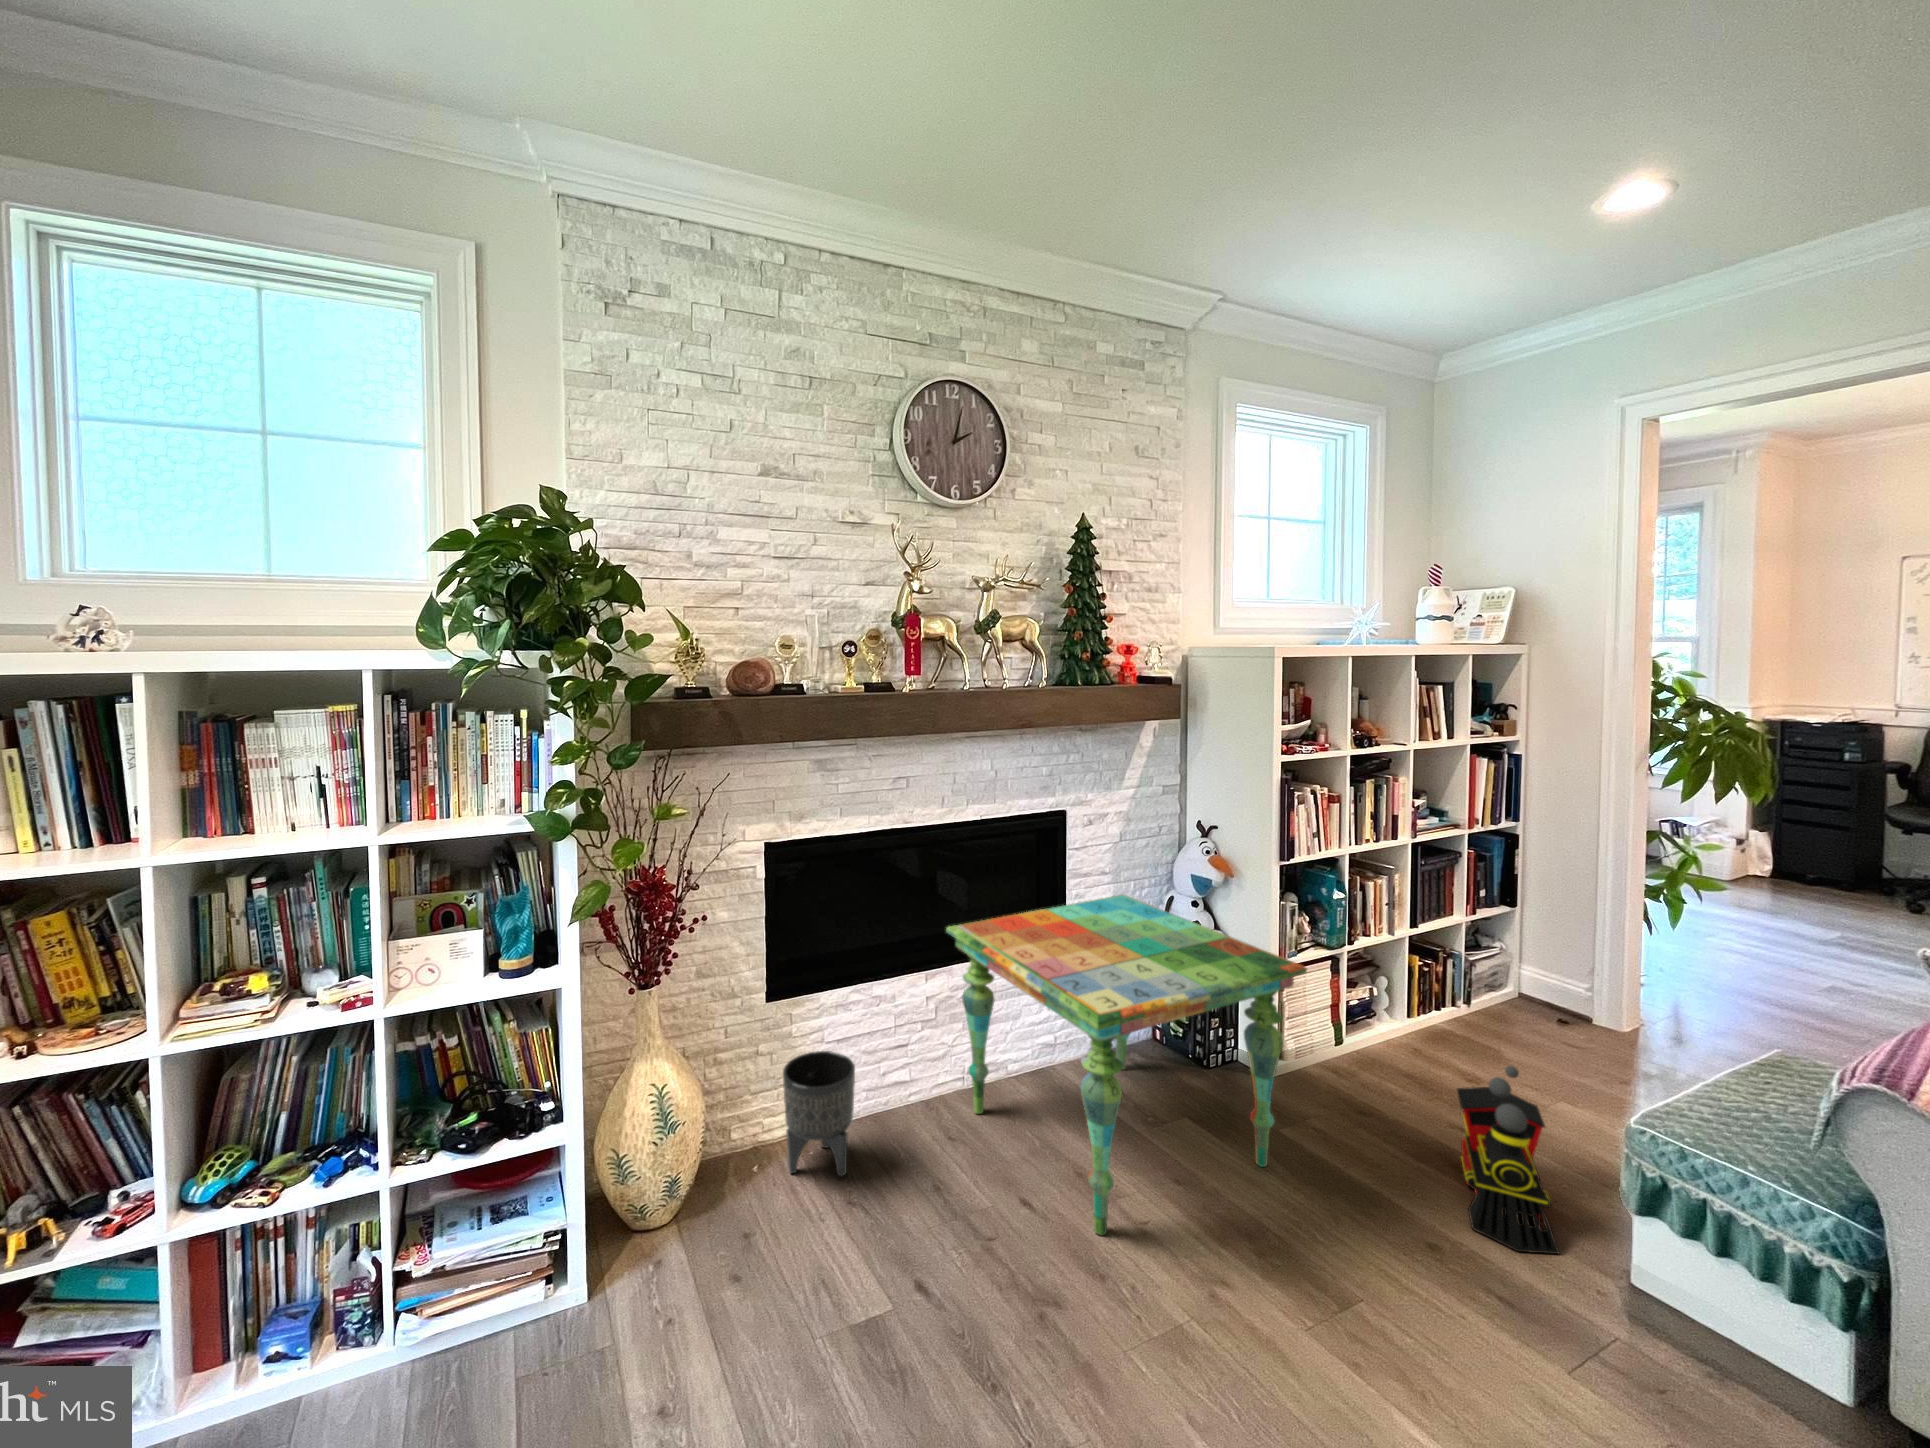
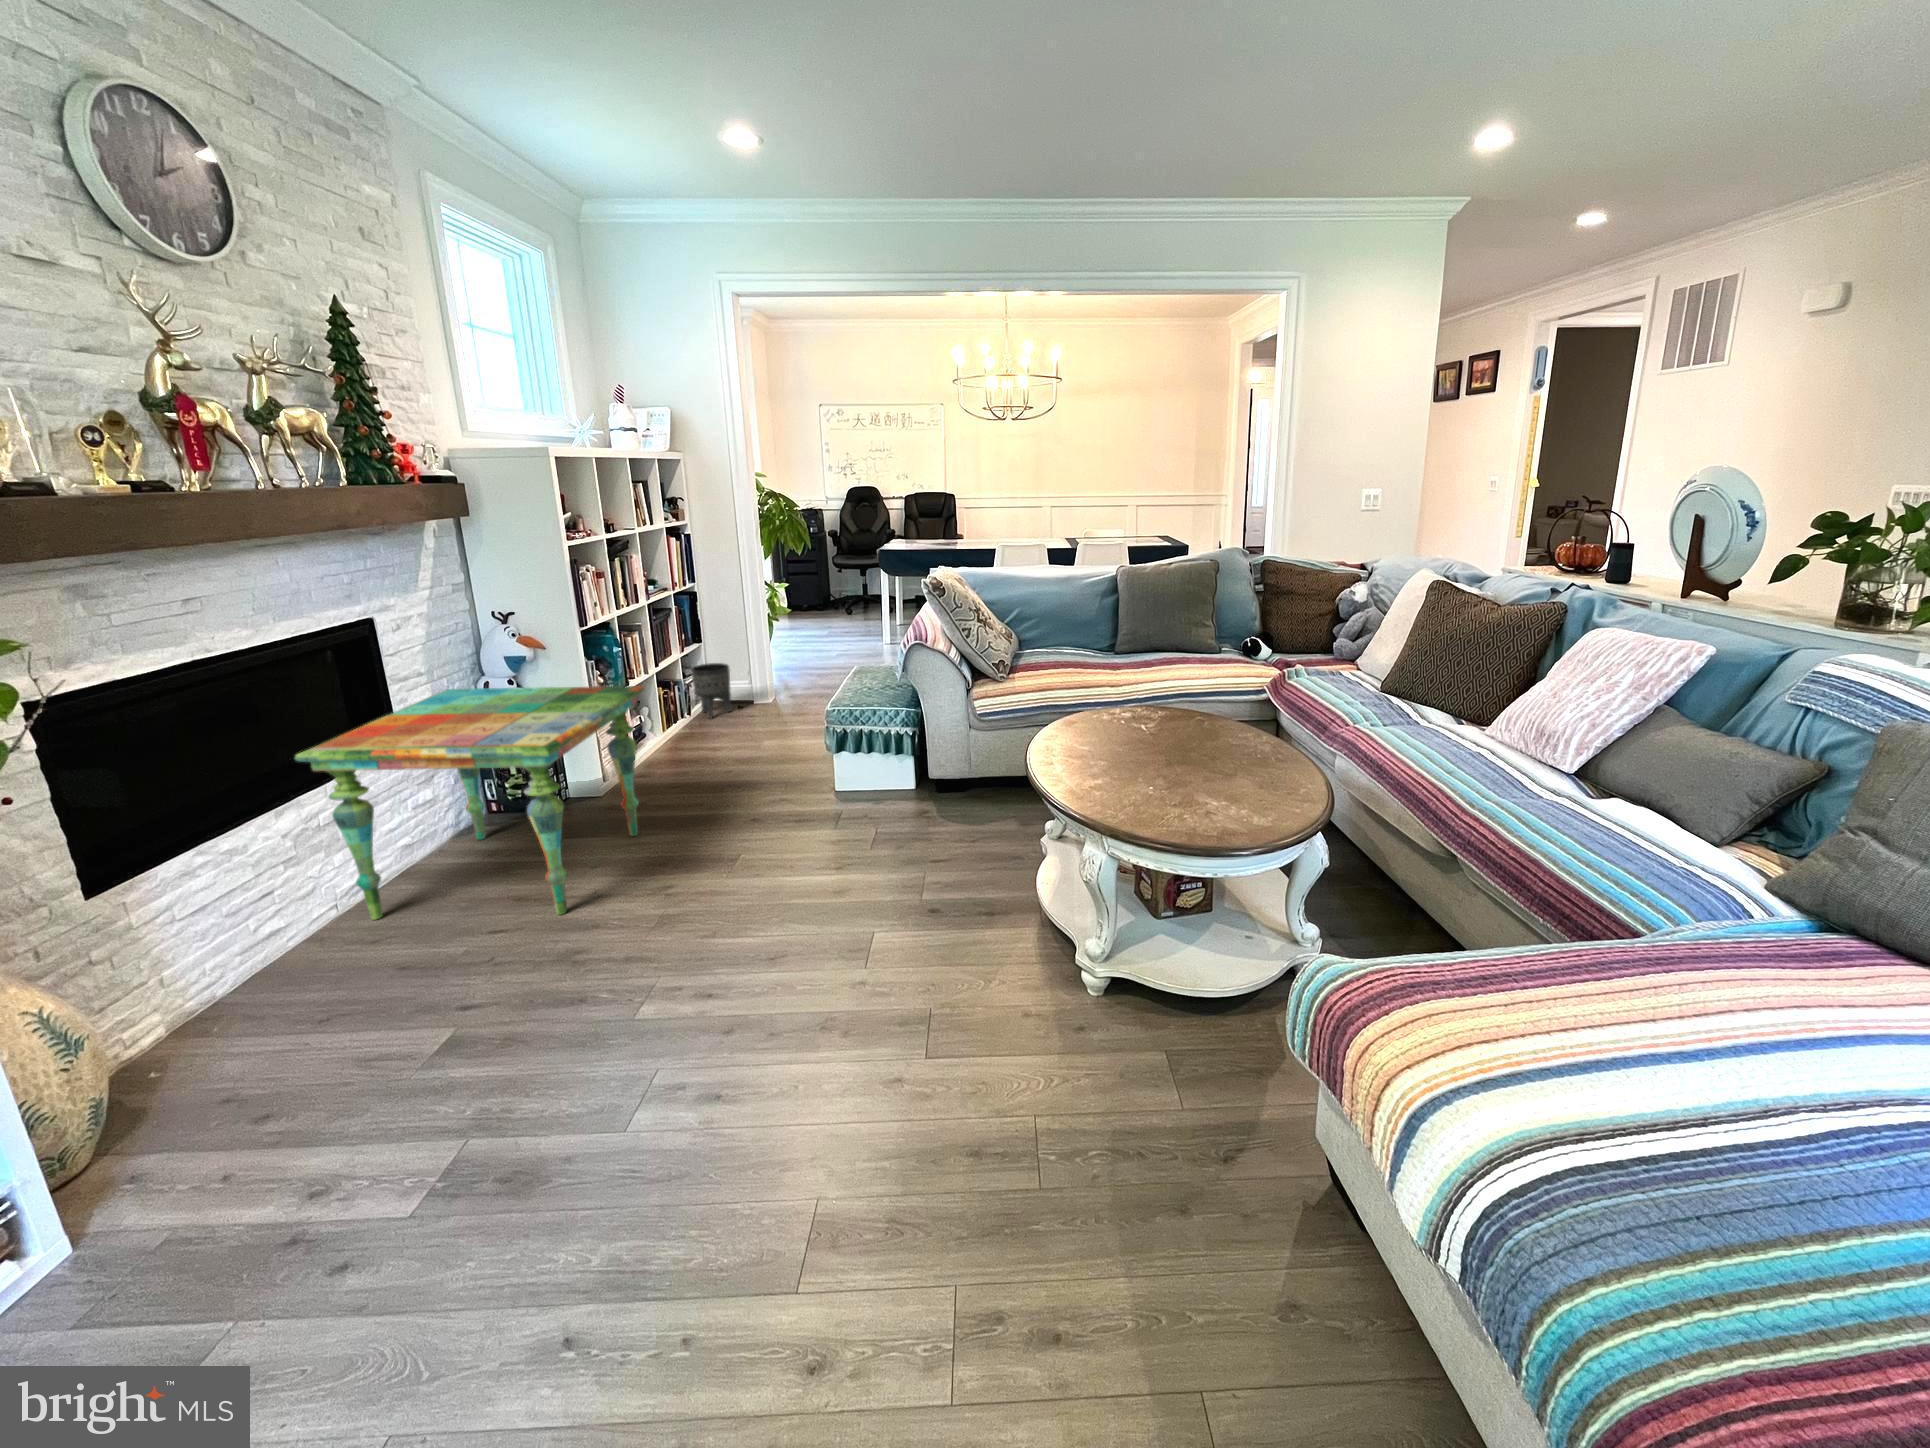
planter: present [783,1051,855,1177] -> present [691,663,731,719]
toy train: present [1457,1066,1559,1254] -> none [727,711,798,806]

